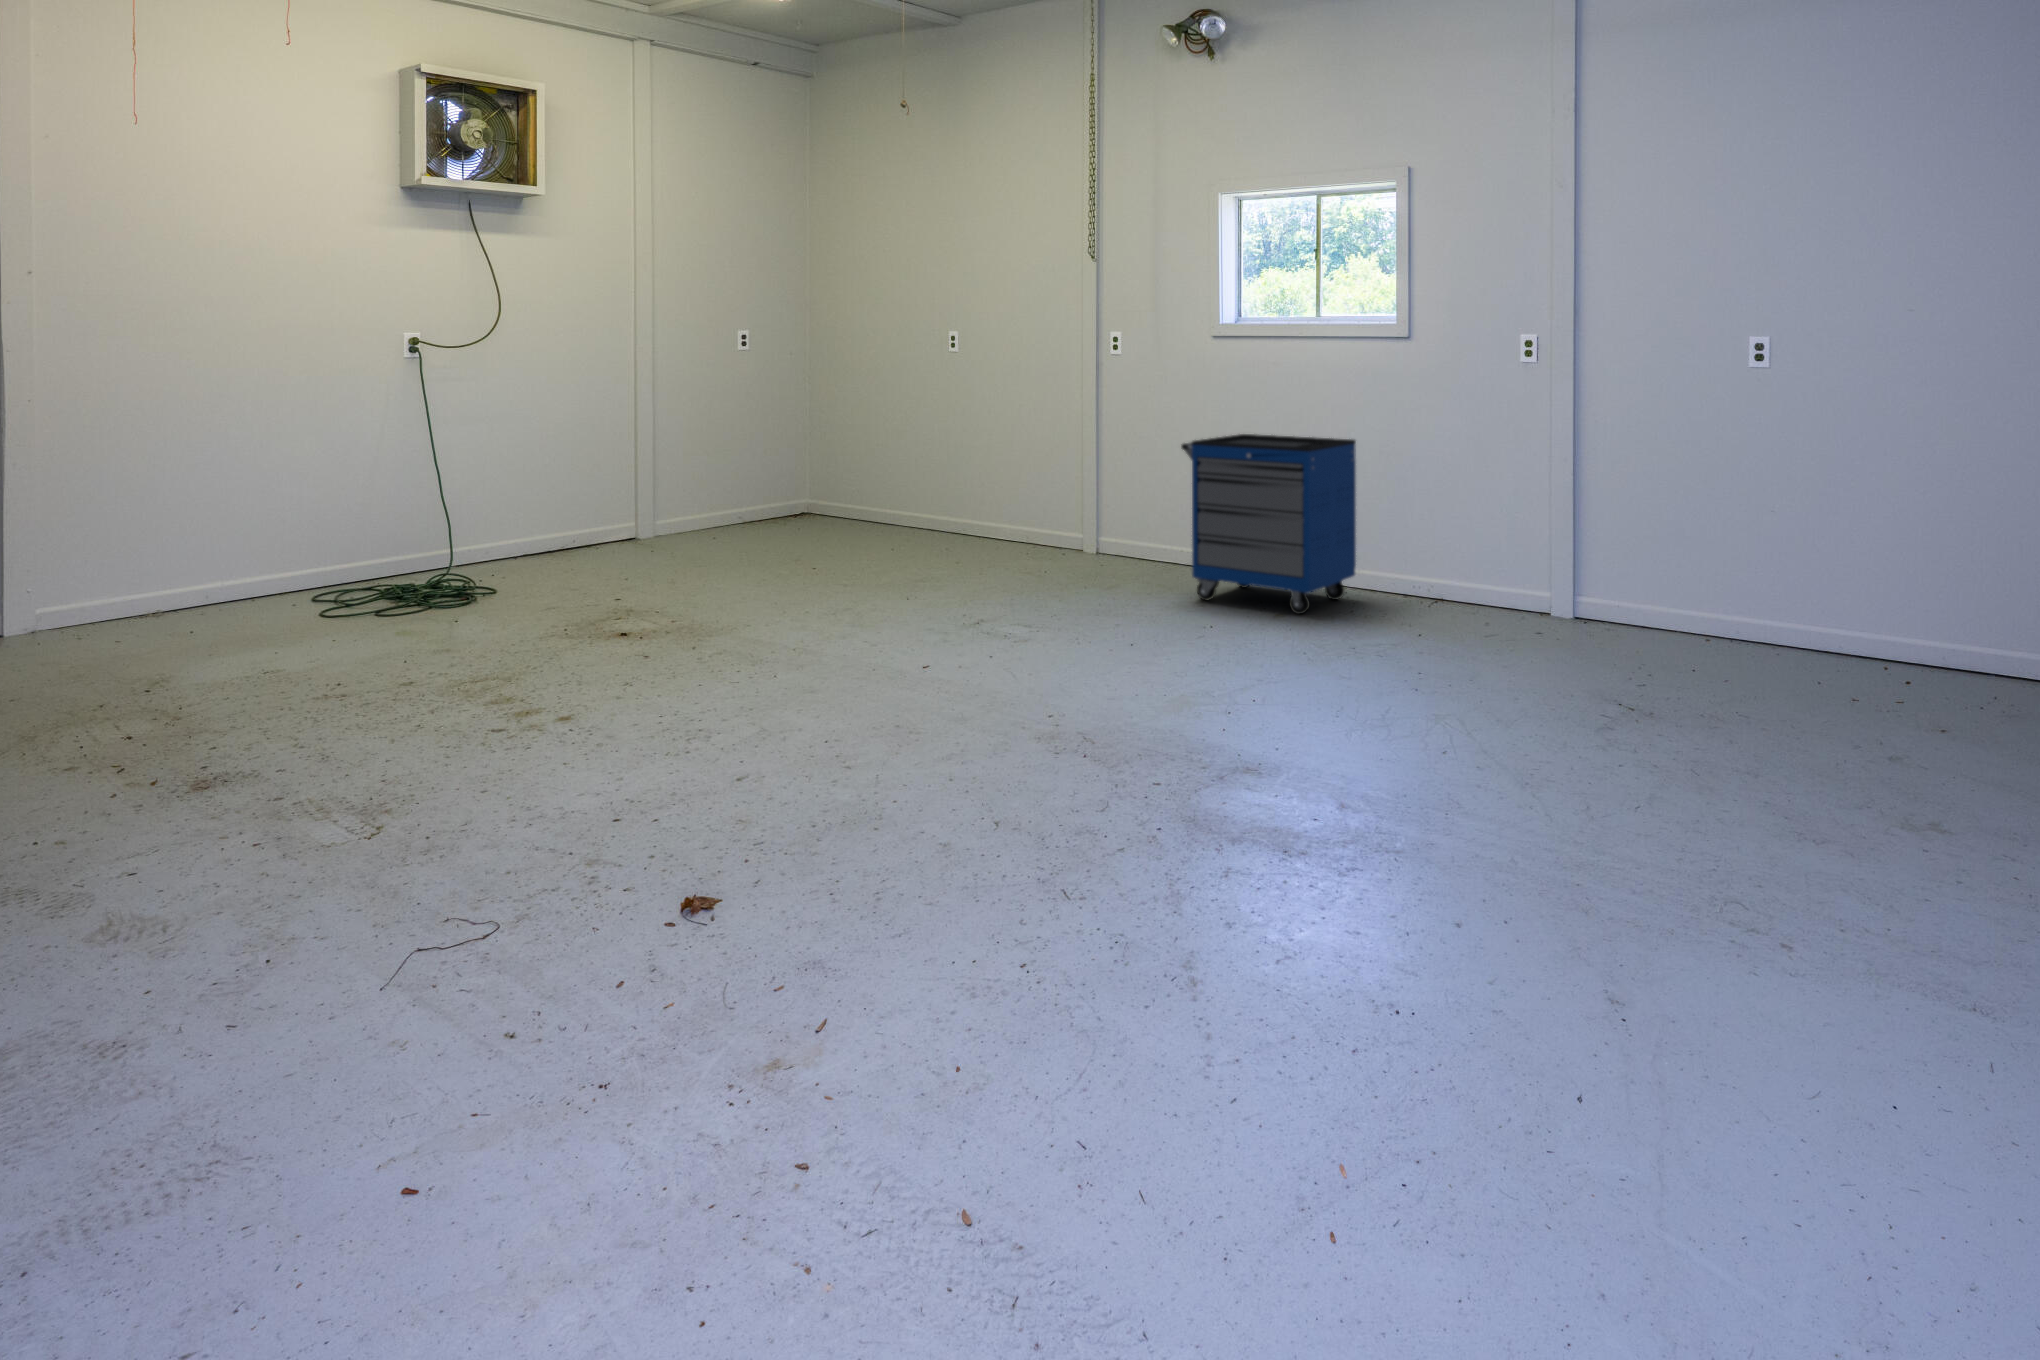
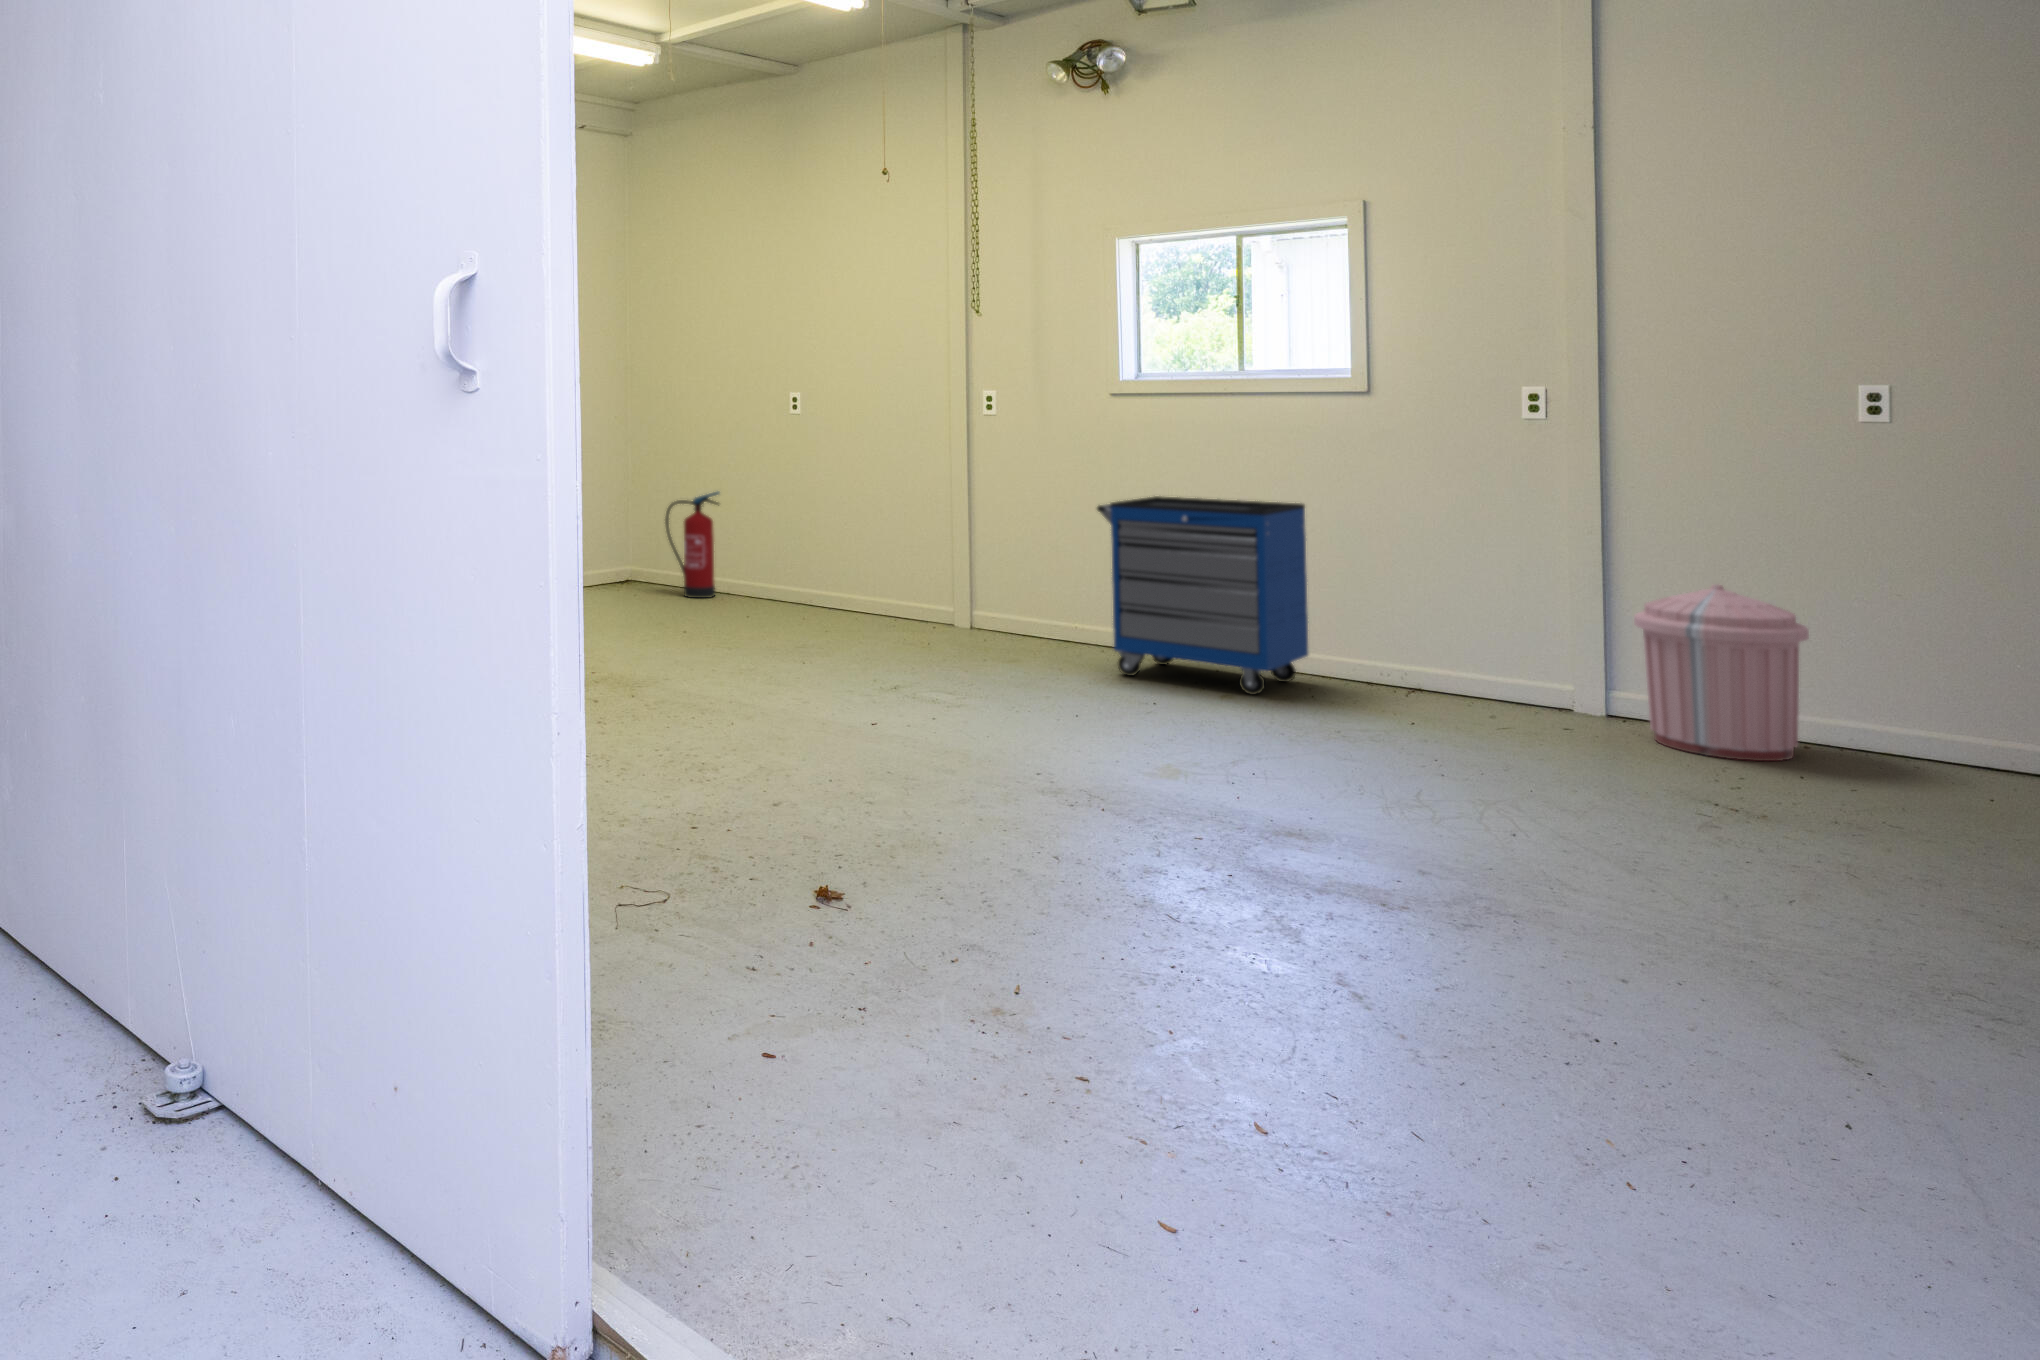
fire extinguisher: none [841,432,889,536] -> present [665,492,719,598]
trash can: none [1582,506,1701,656] -> present [1634,584,1809,761]

